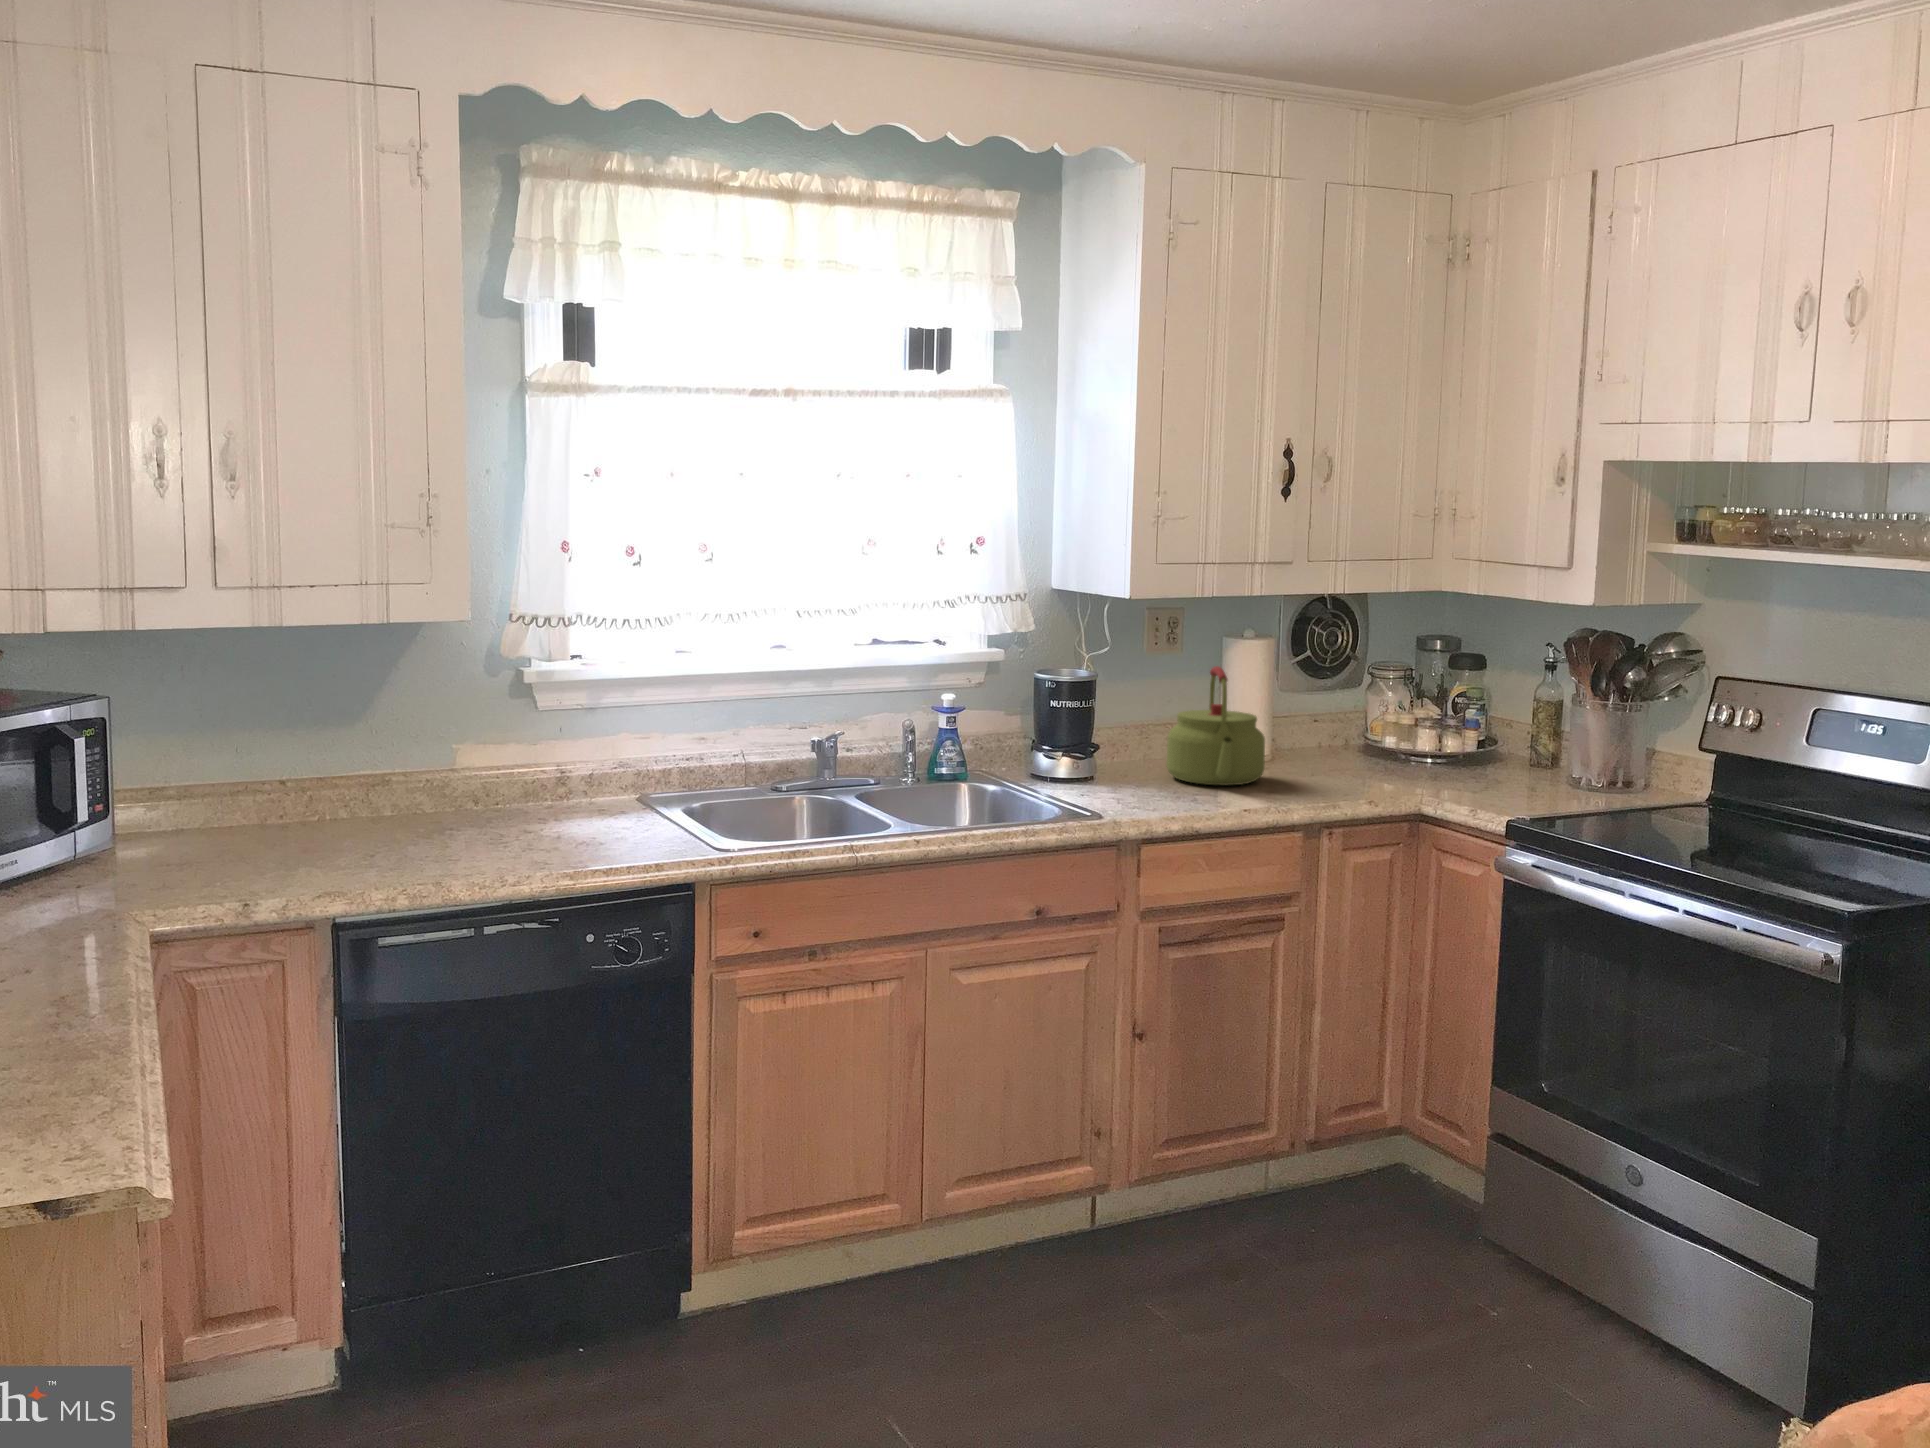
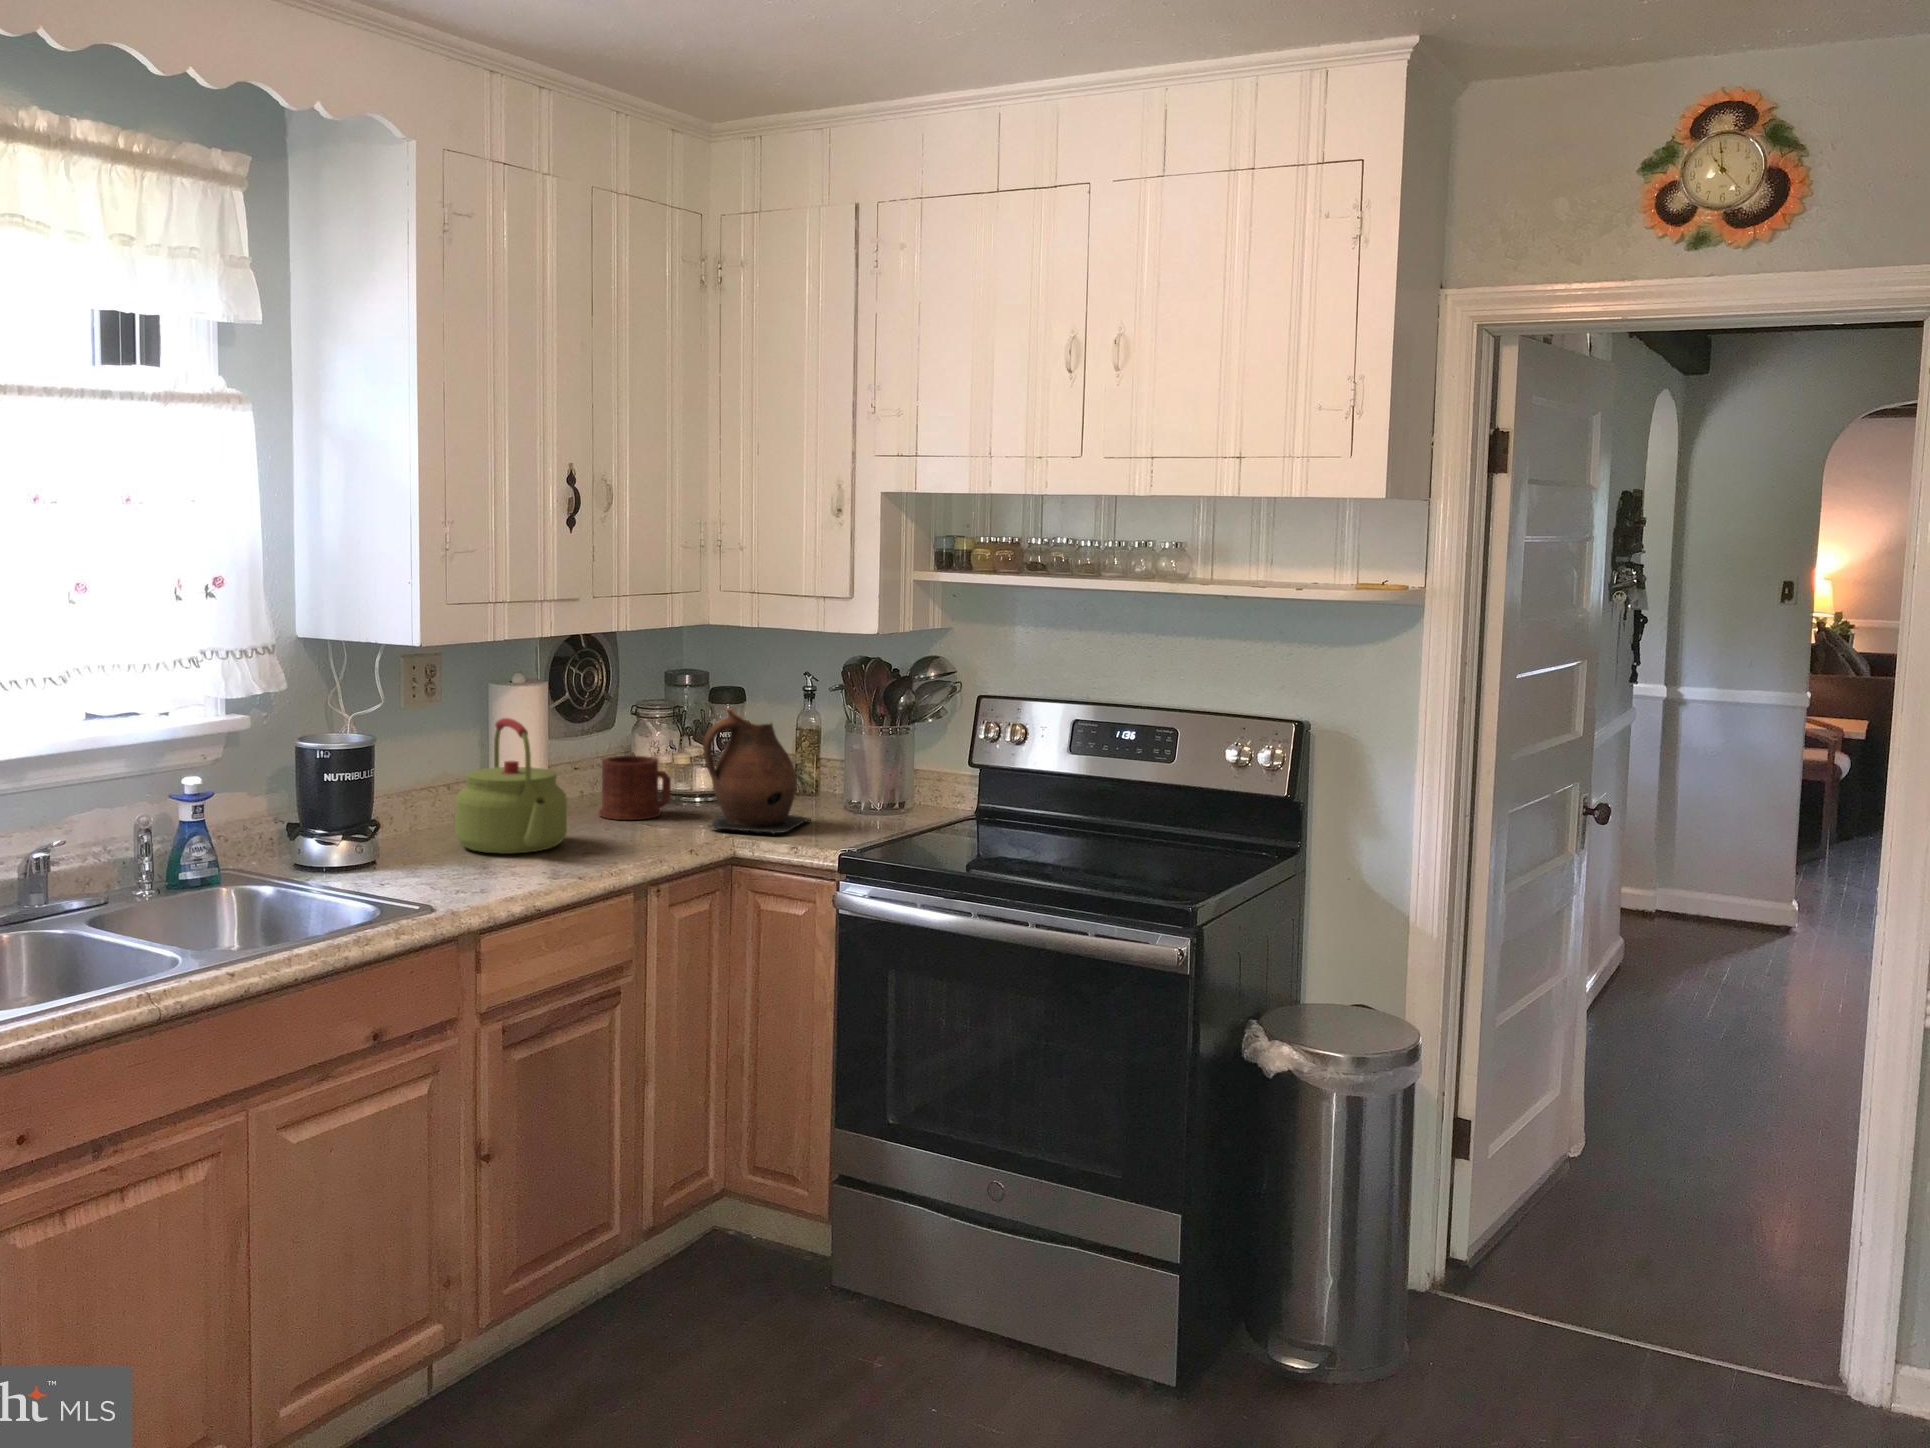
ceramic pitcher: none [1406,670,1517,795] -> present [703,708,810,834]
mug: none [1318,711,1385,771] -> present [599,756,671,820]

